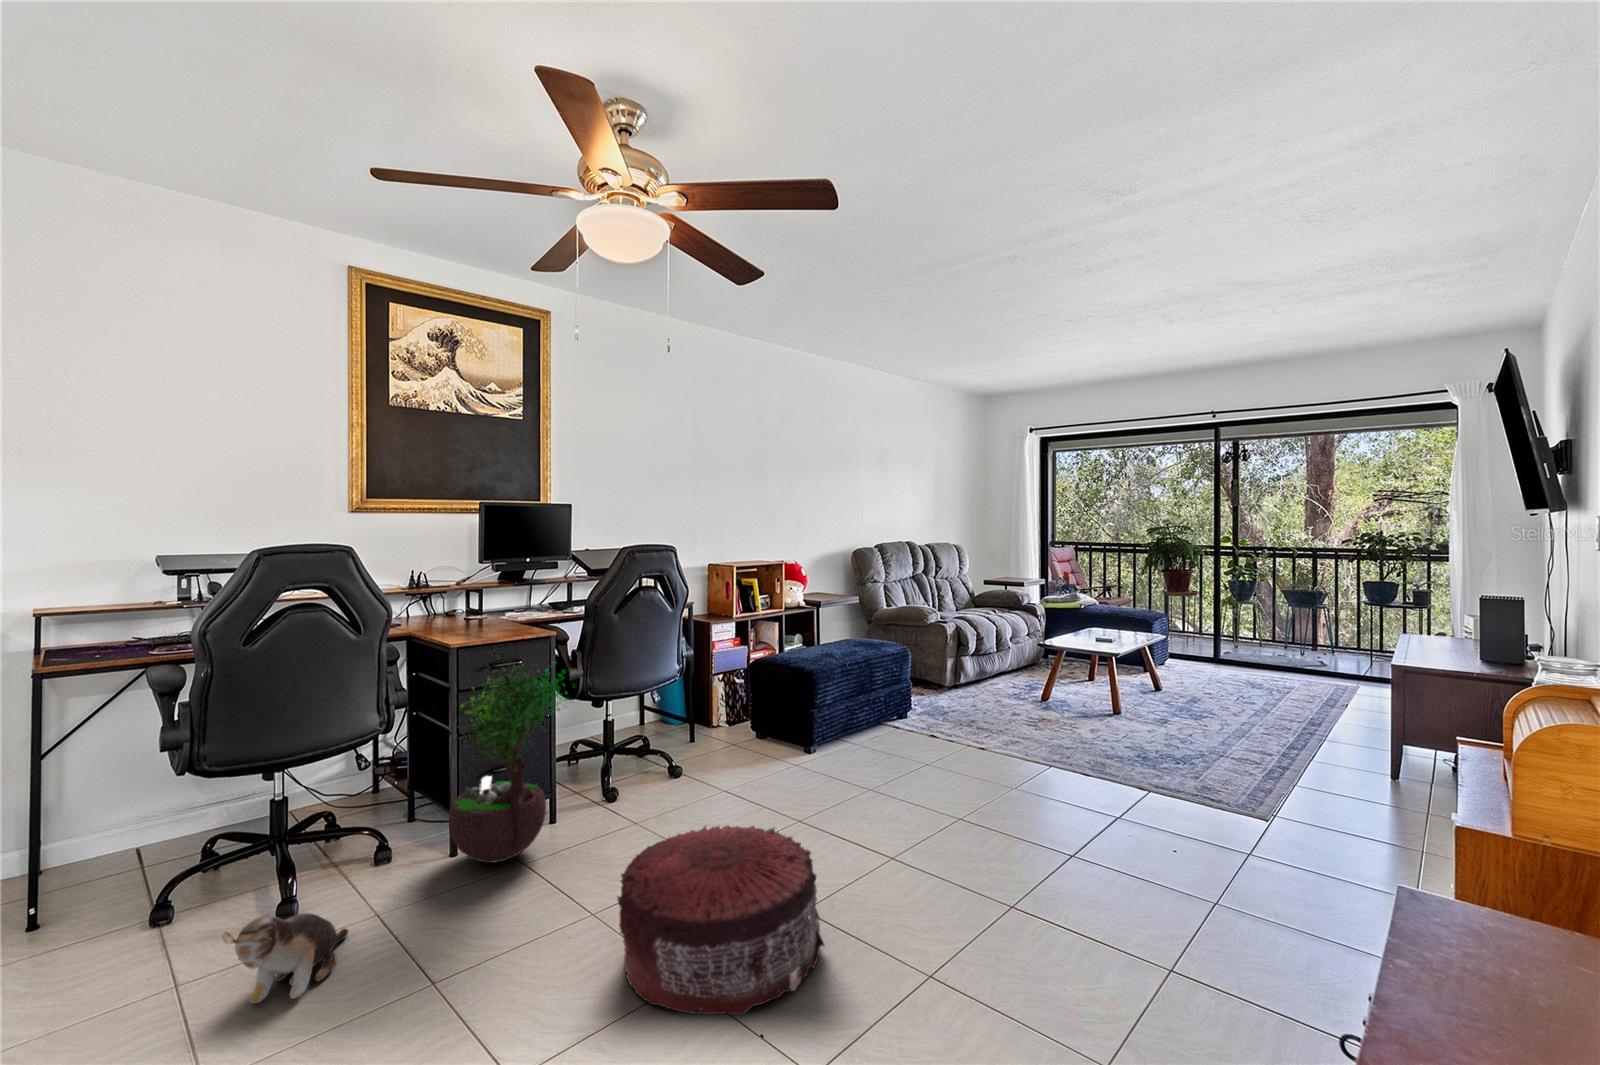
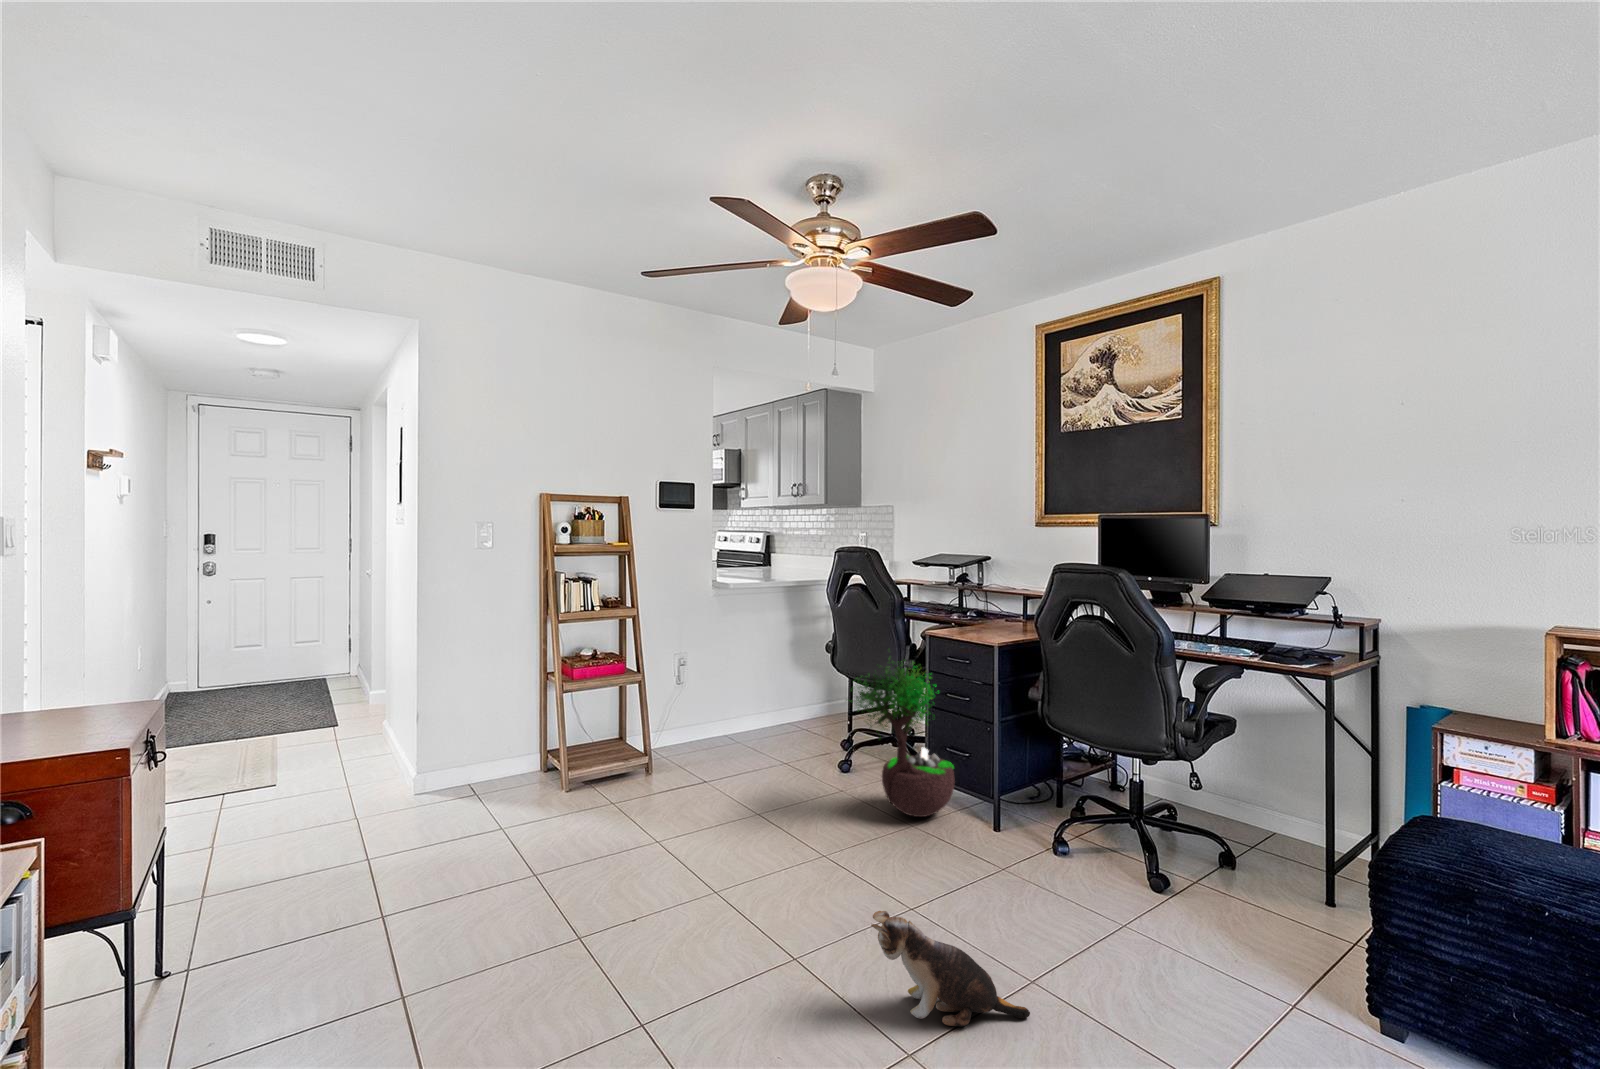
pouf: present [617,826,824,1015] -> none [657,801,814,939]
plush toy: present [222,913,348,1003] -> present [871,911,1030,1026]

